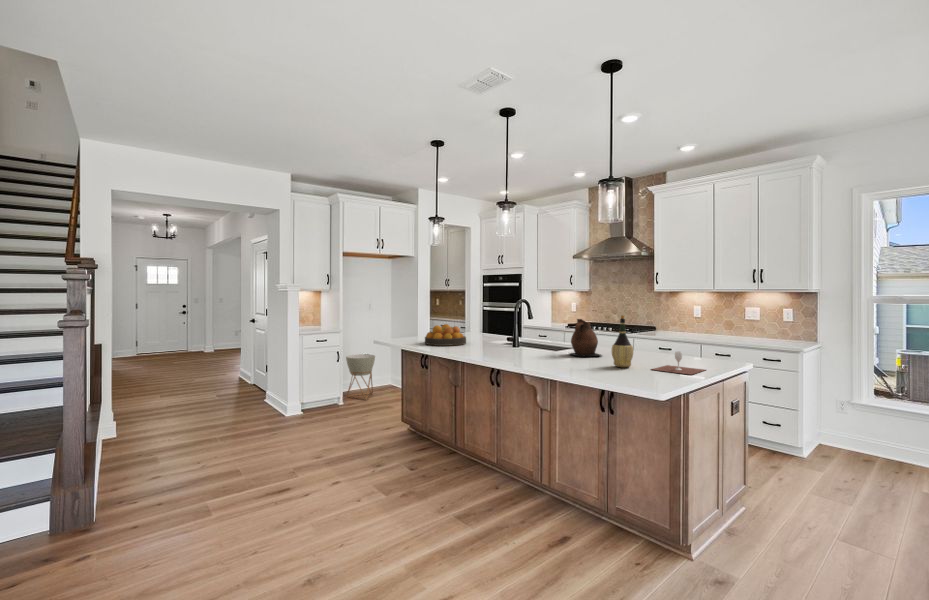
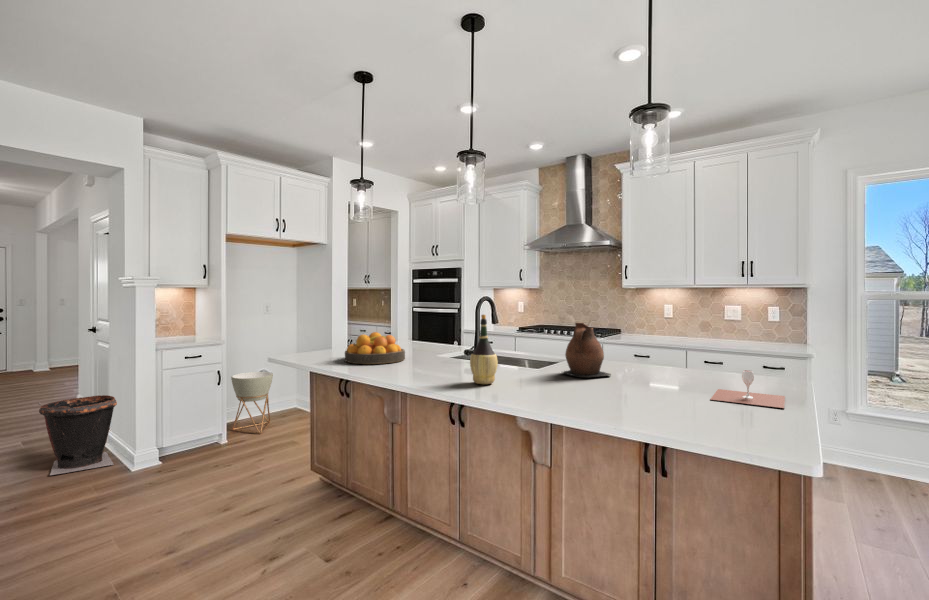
wine bottle: present [611,315,633,367] -> present [470,315,498,384]
trash can: none [230,366,274,416] -> present [38,395,117,475]

